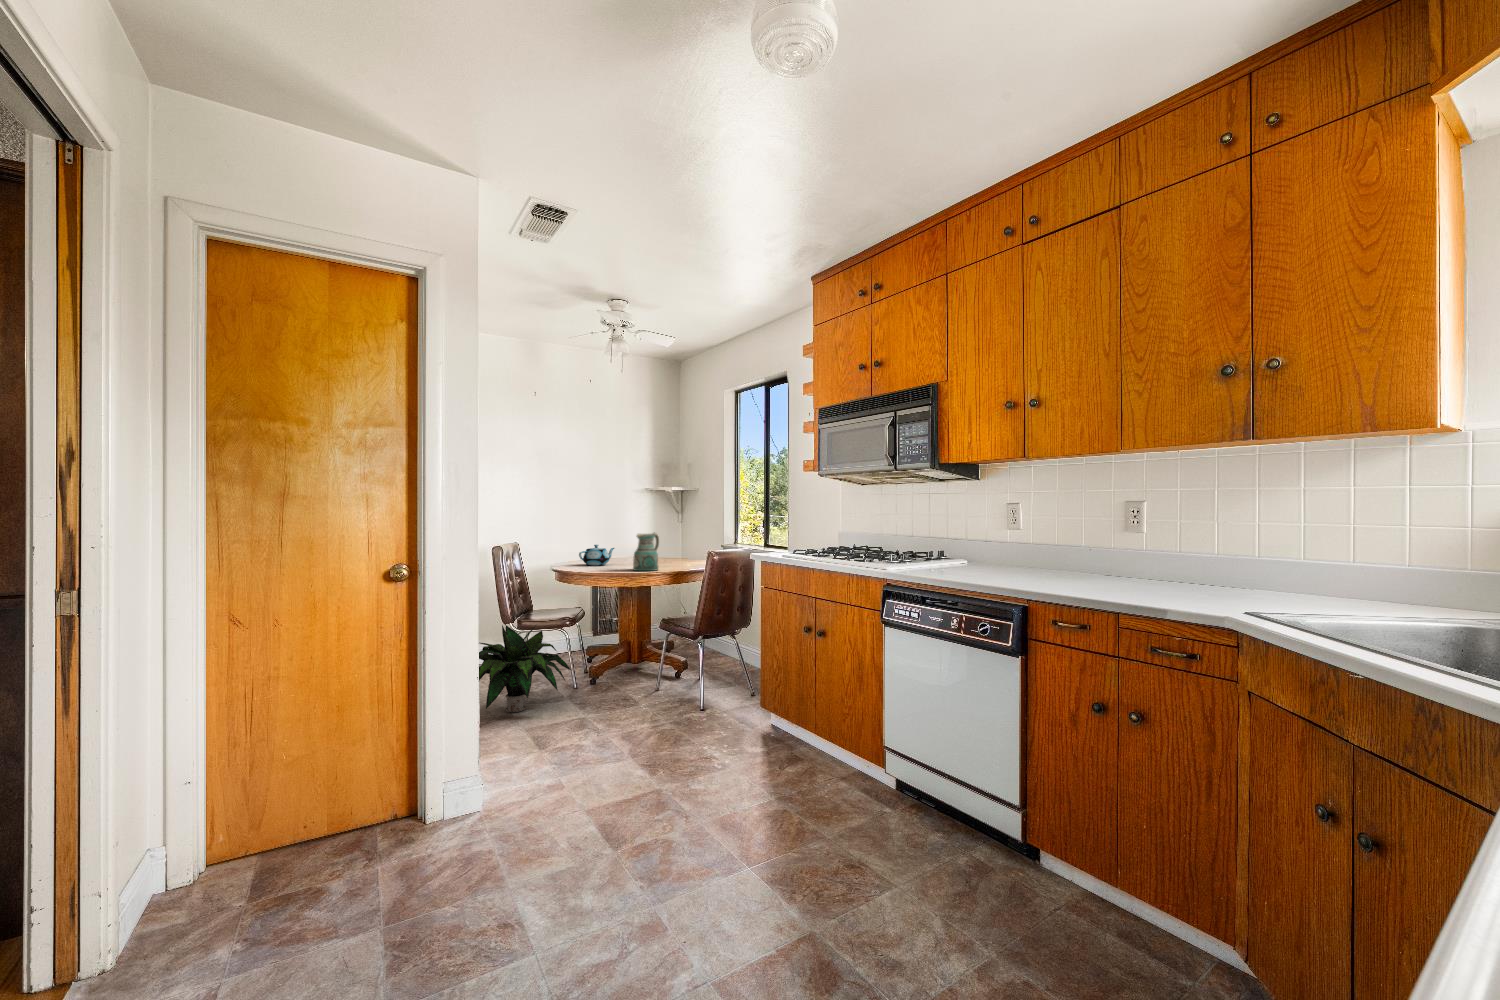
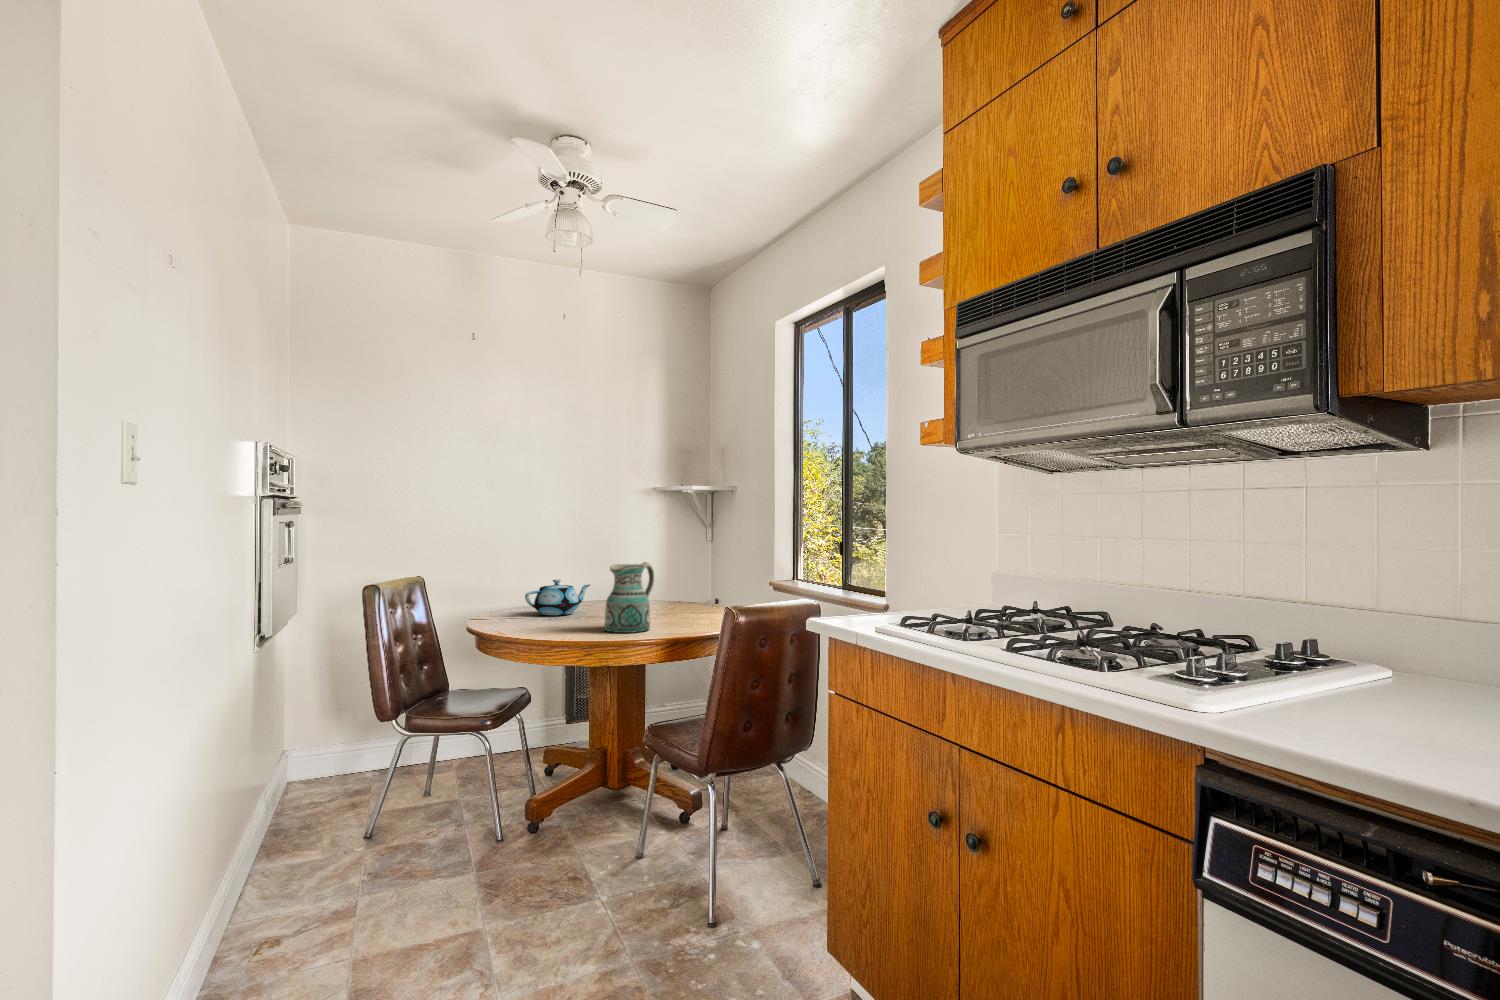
potted plant: present [477,625,571,712] -> none [247,730,476,922]

